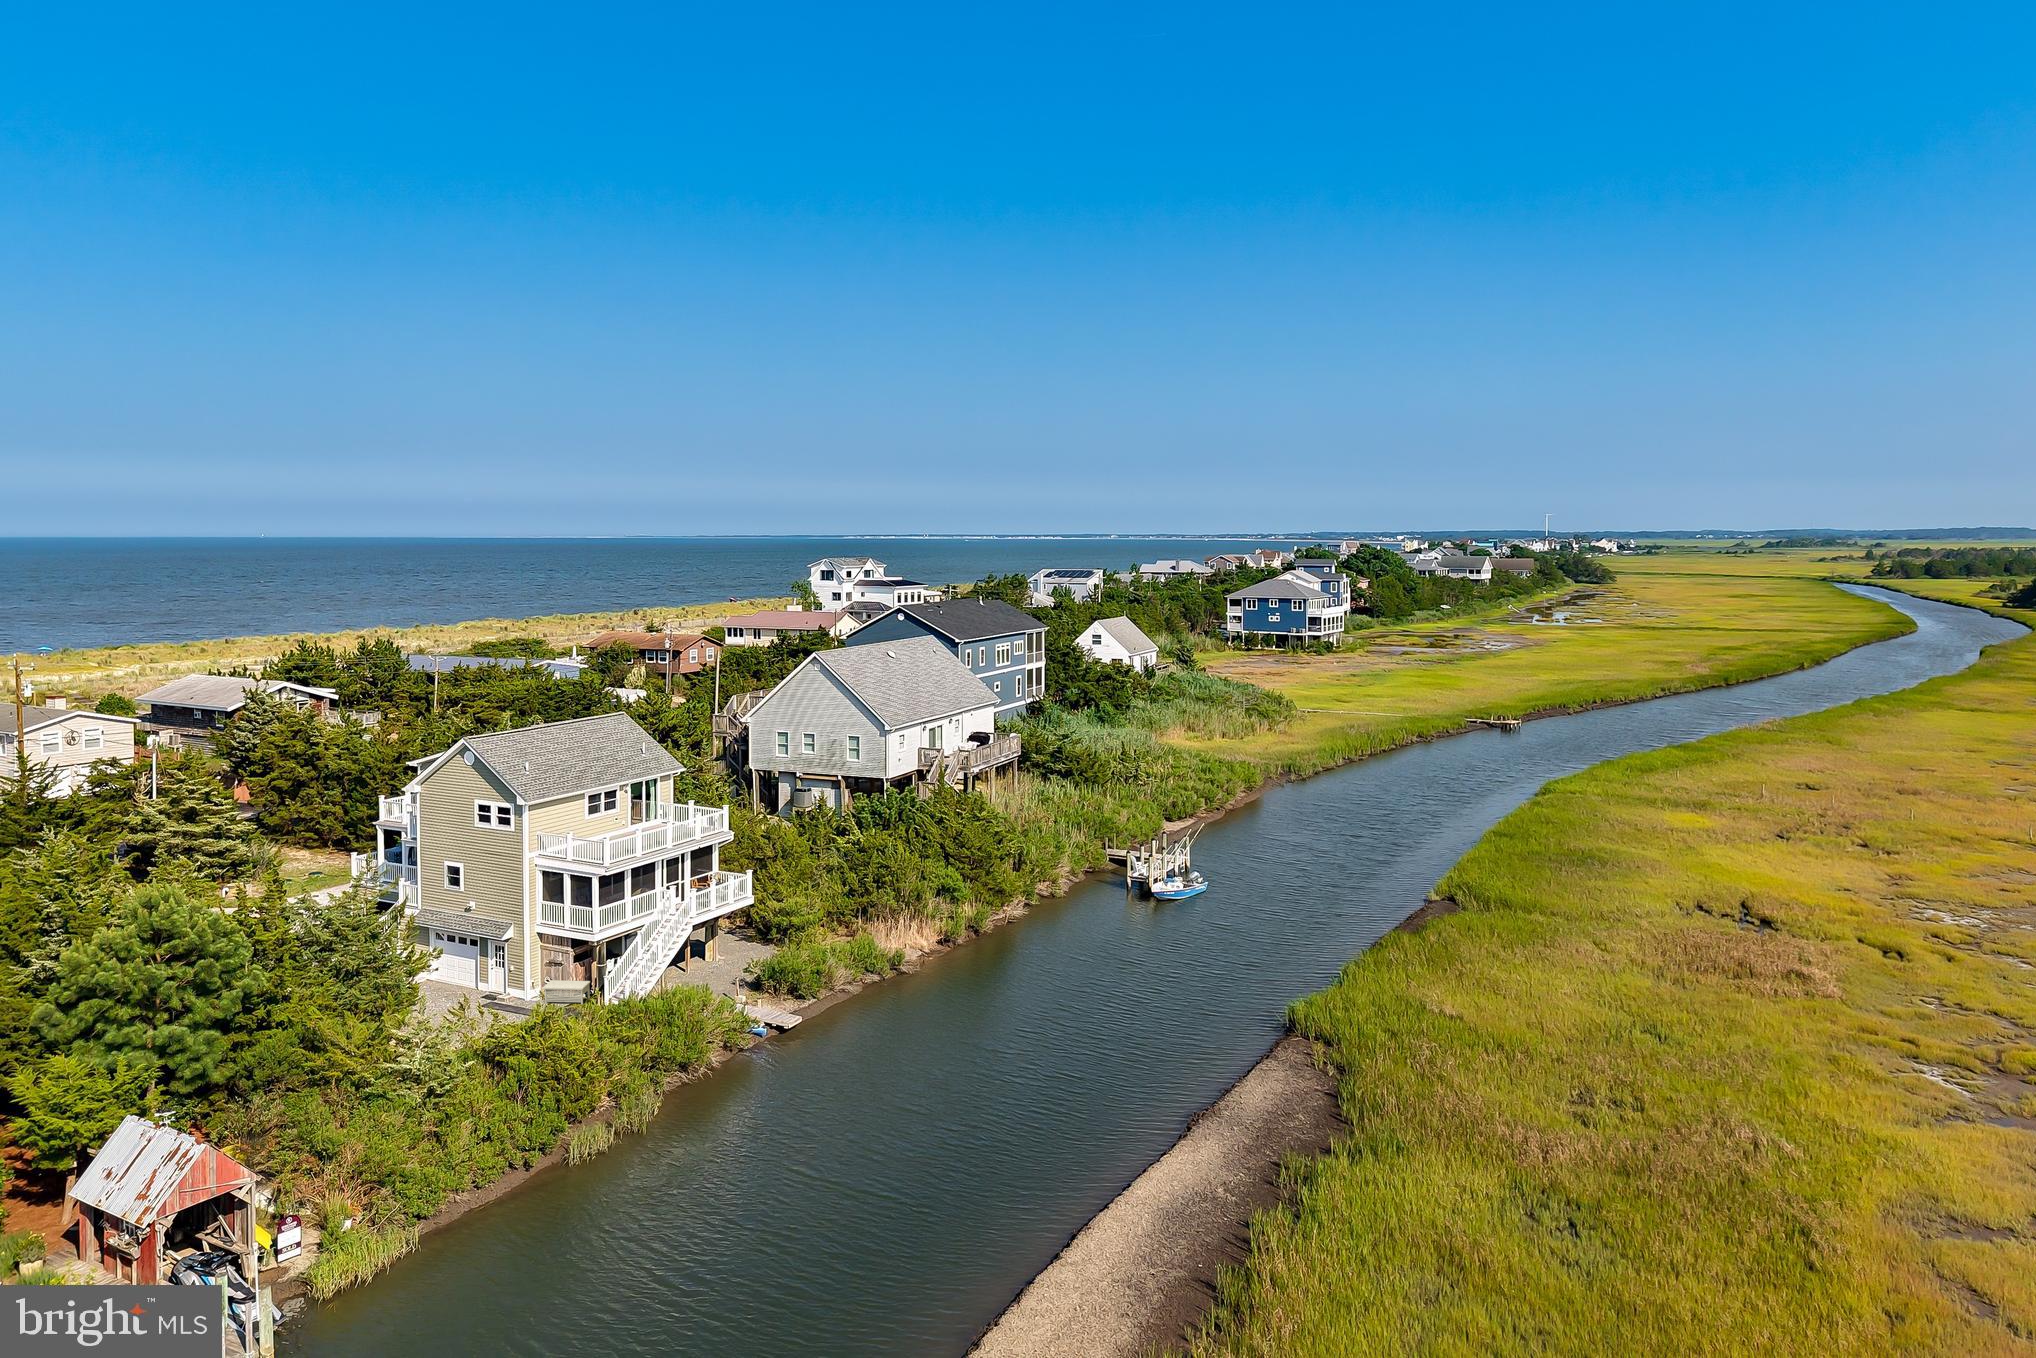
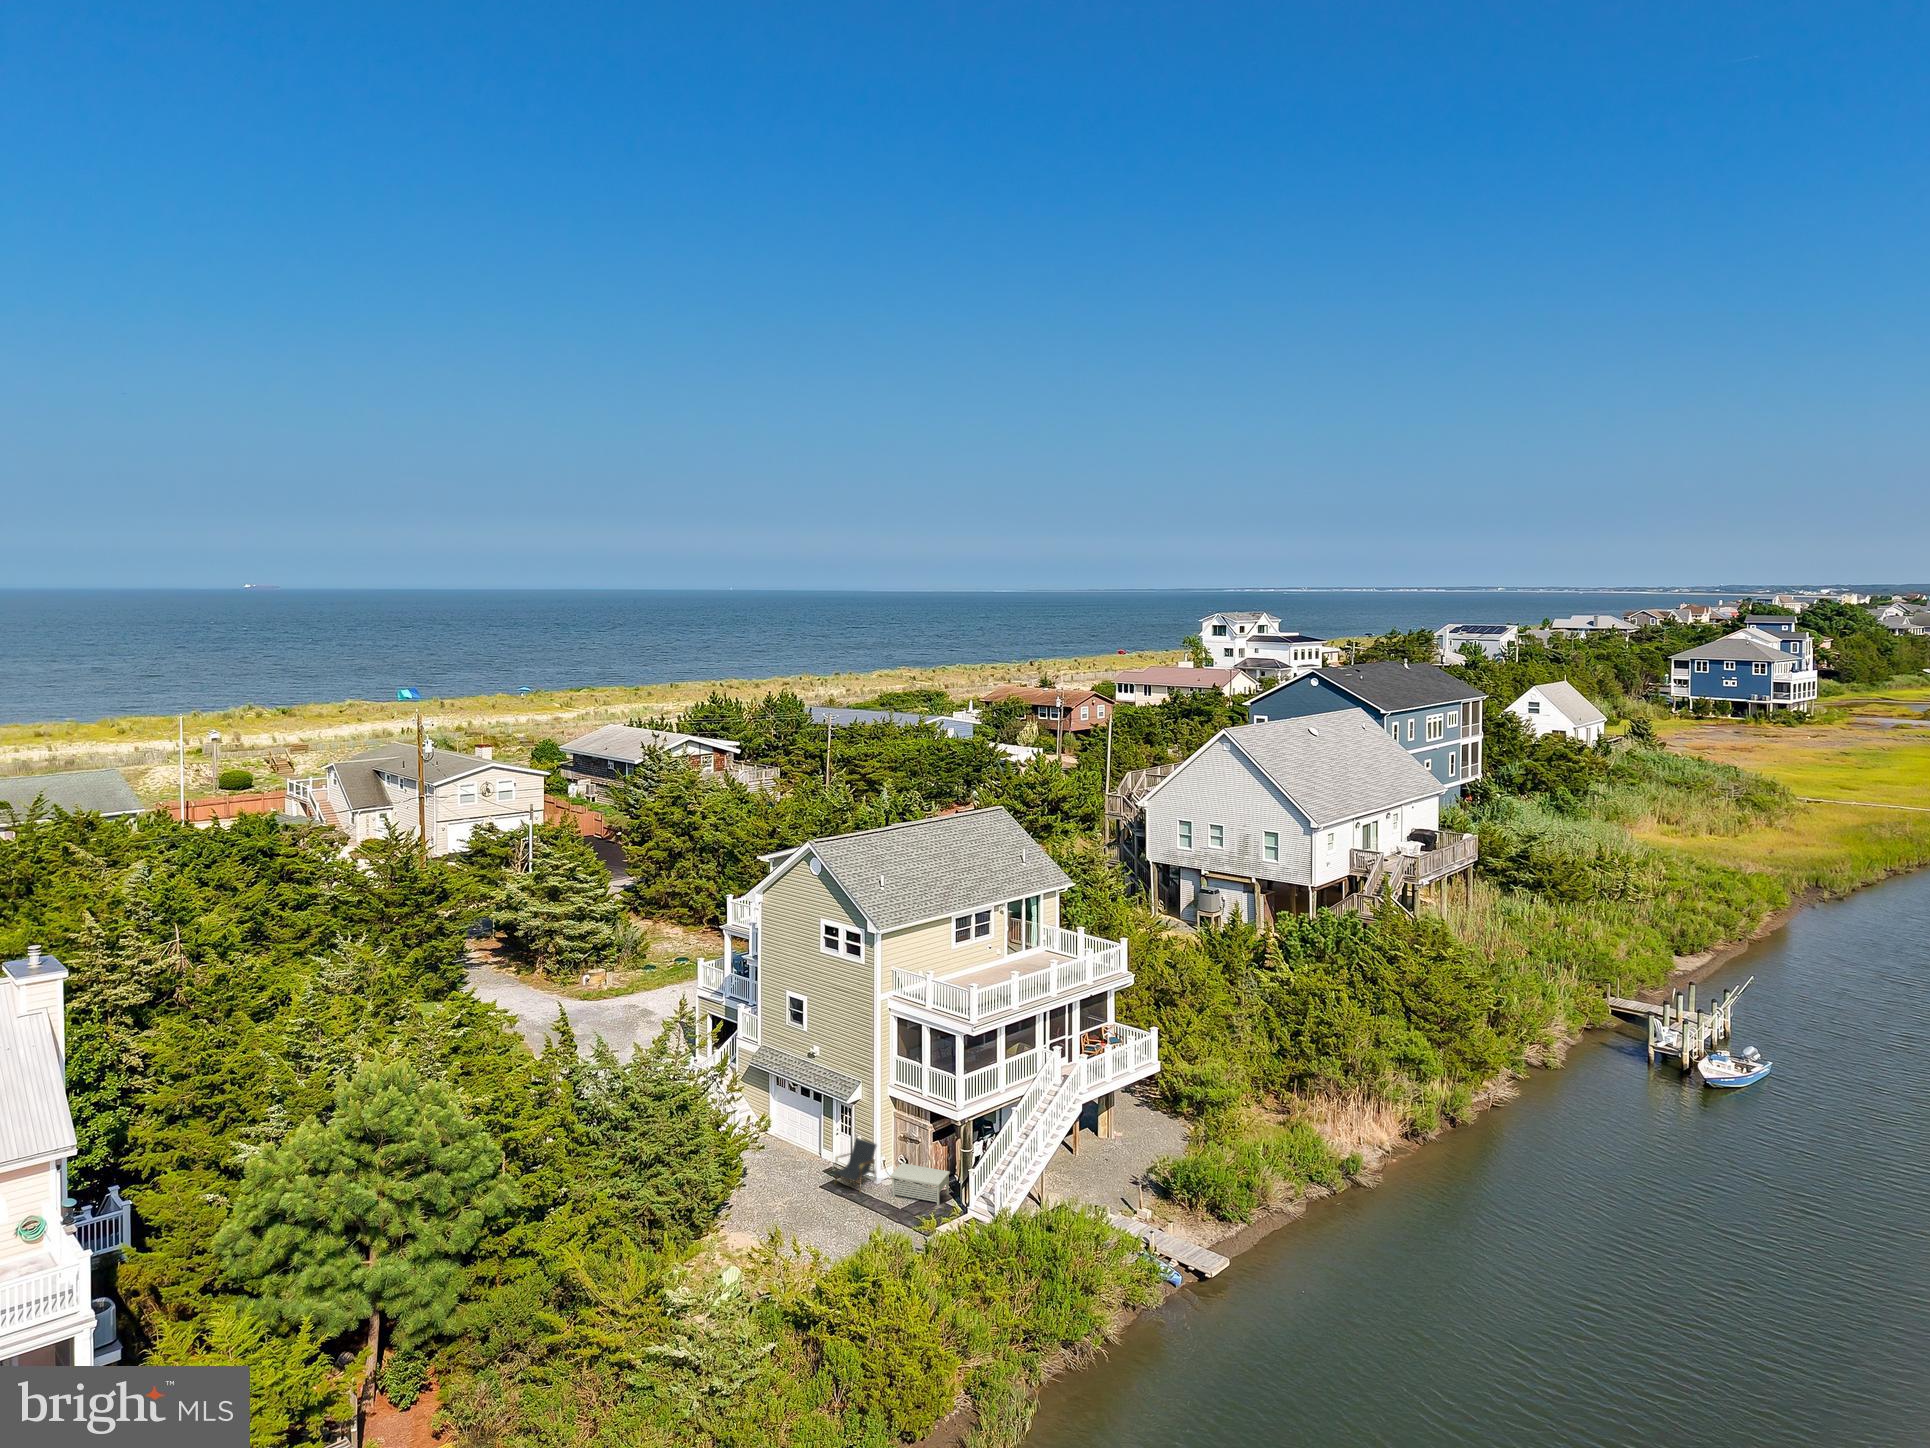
lounge chair: none [495,967,530,1005] -> present [834,1138,876,1190]

